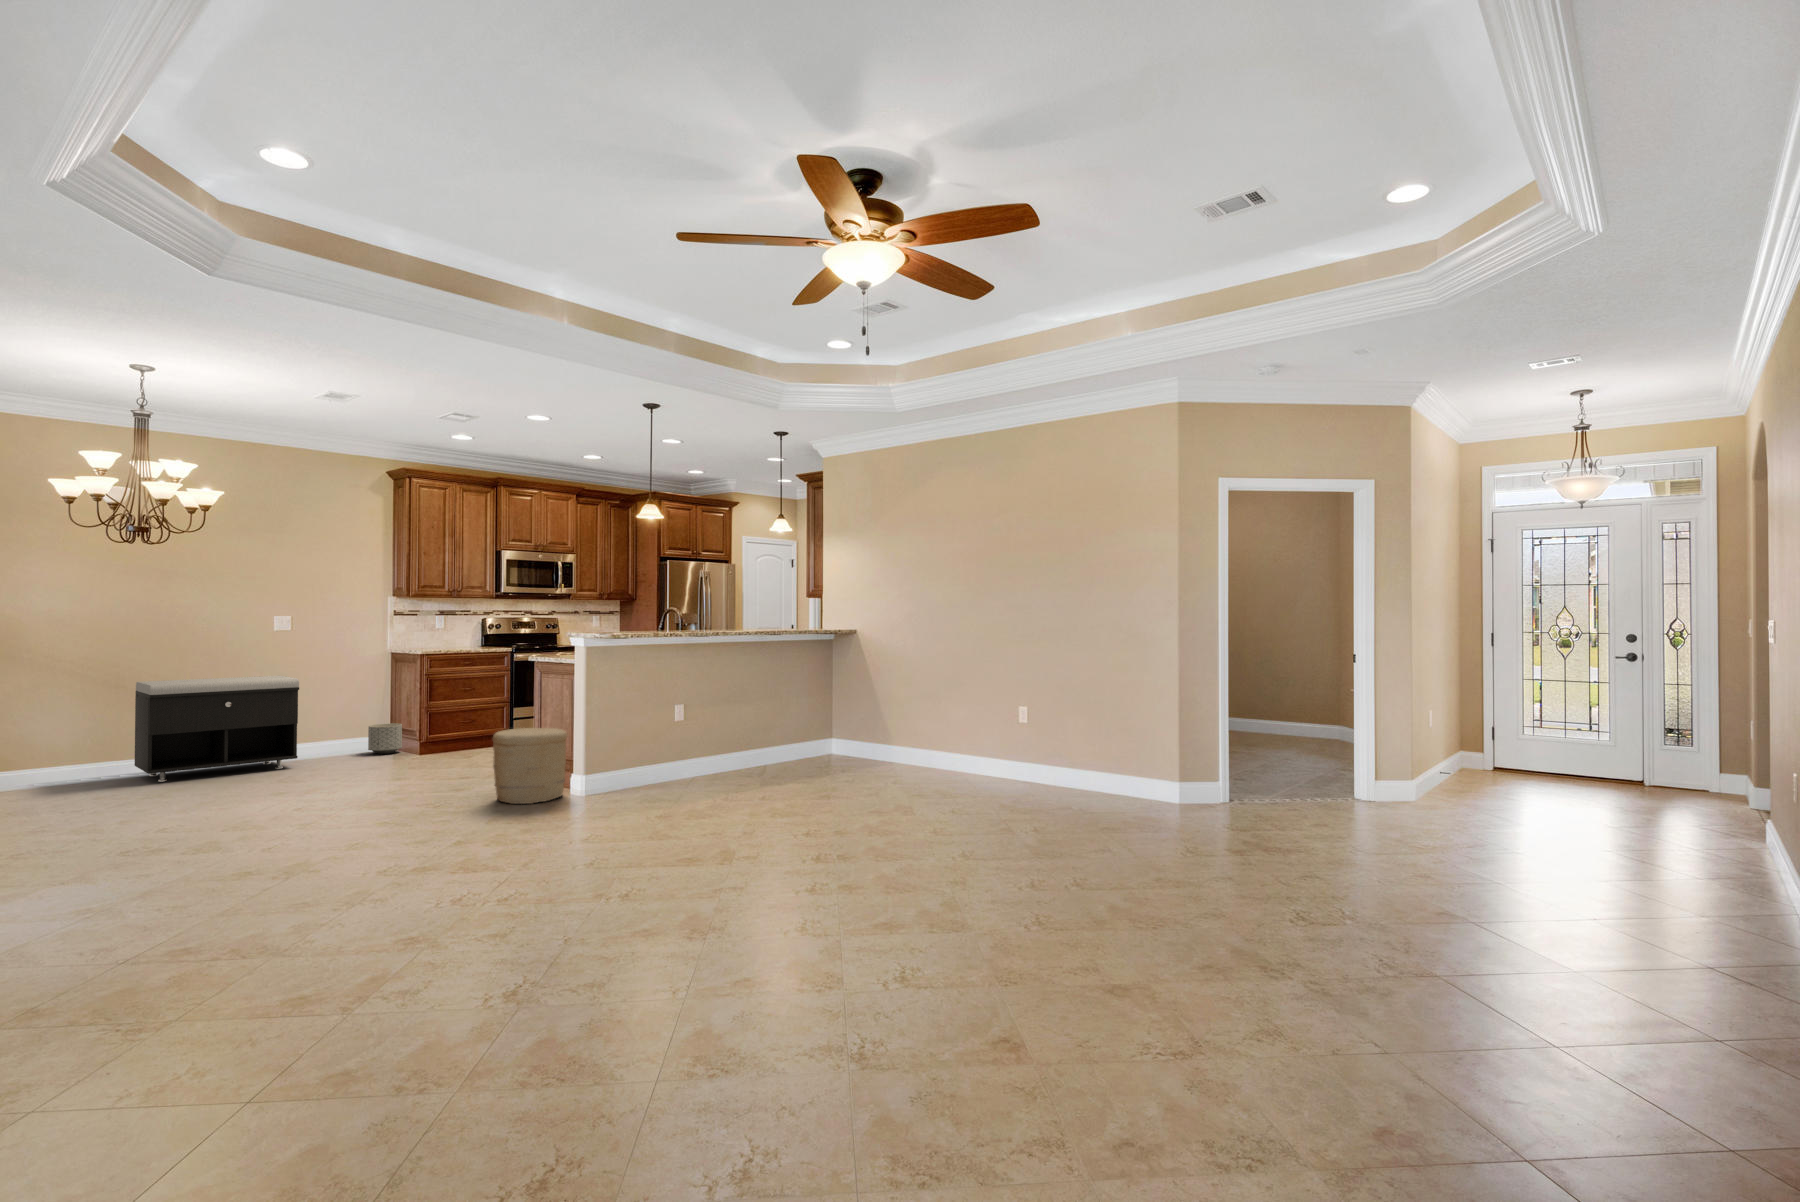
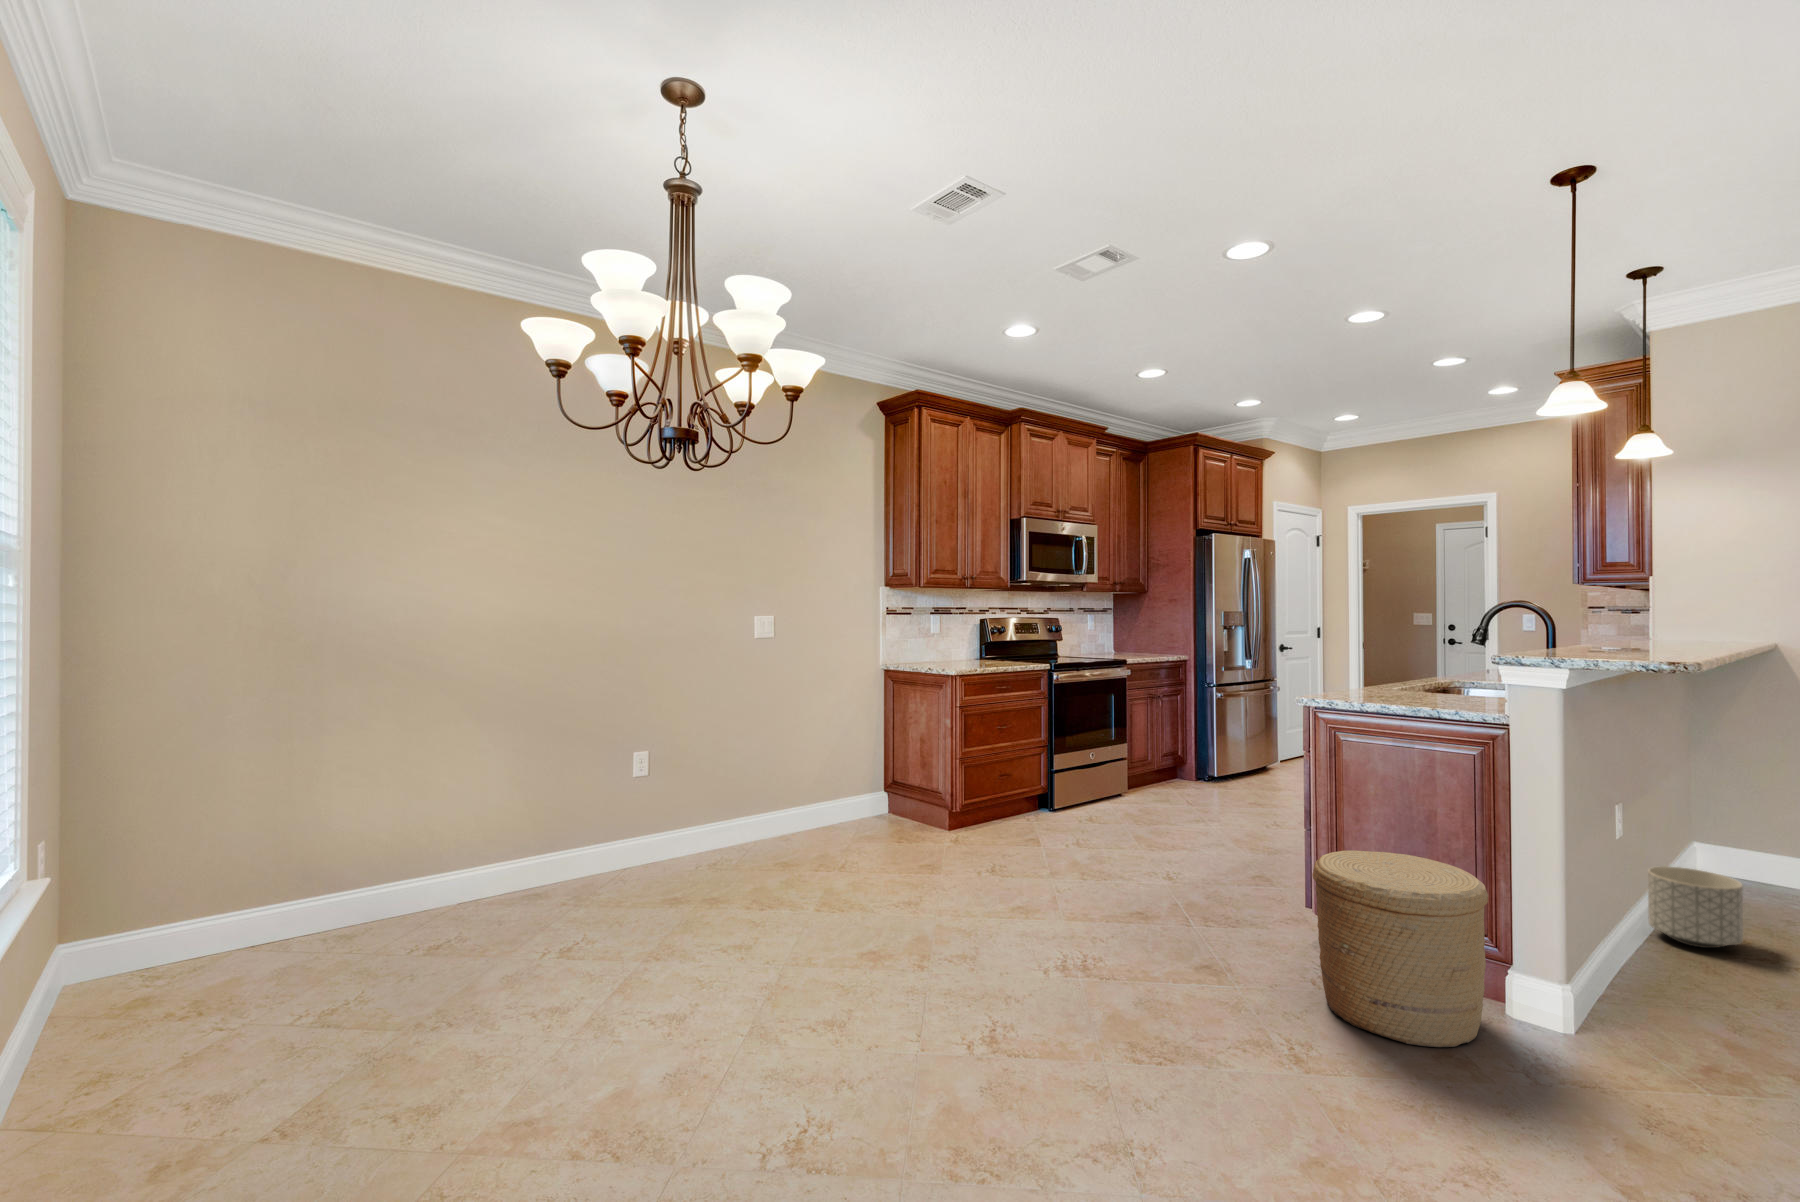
storage bench: present [135,676,299,782] -> none [588,707,809,888]
planter: present [368,723,402,754] -> present [1648,866,1743,948]

